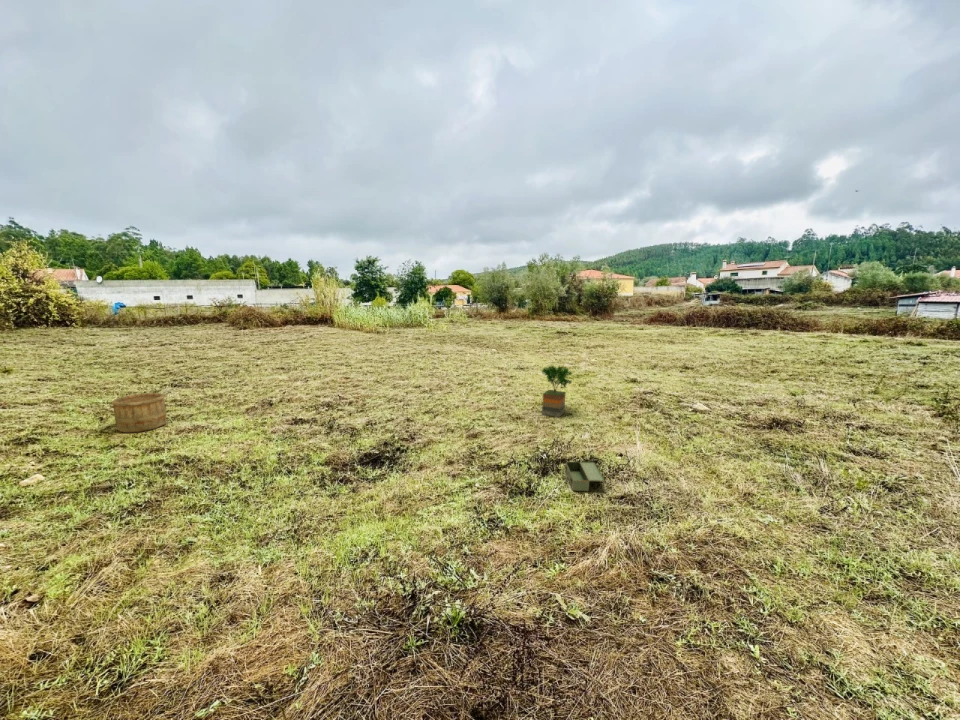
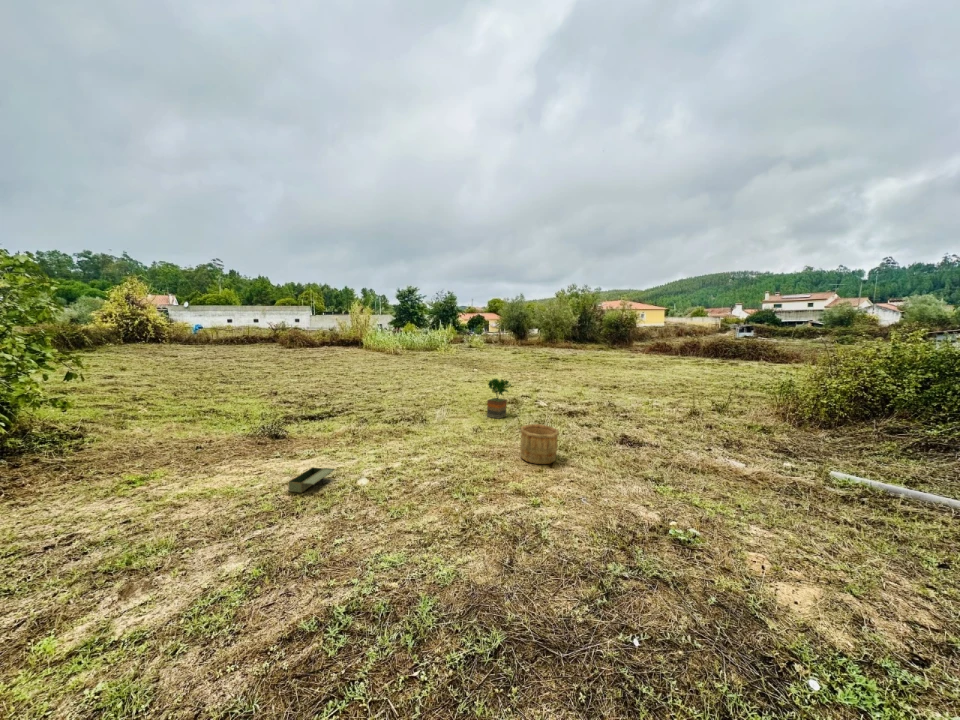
wooden bucket: present [111,393,166,432] -> present [521,424,559,464]
toolbox: present [565,461,605,491] -> present [289,468,335,493]

